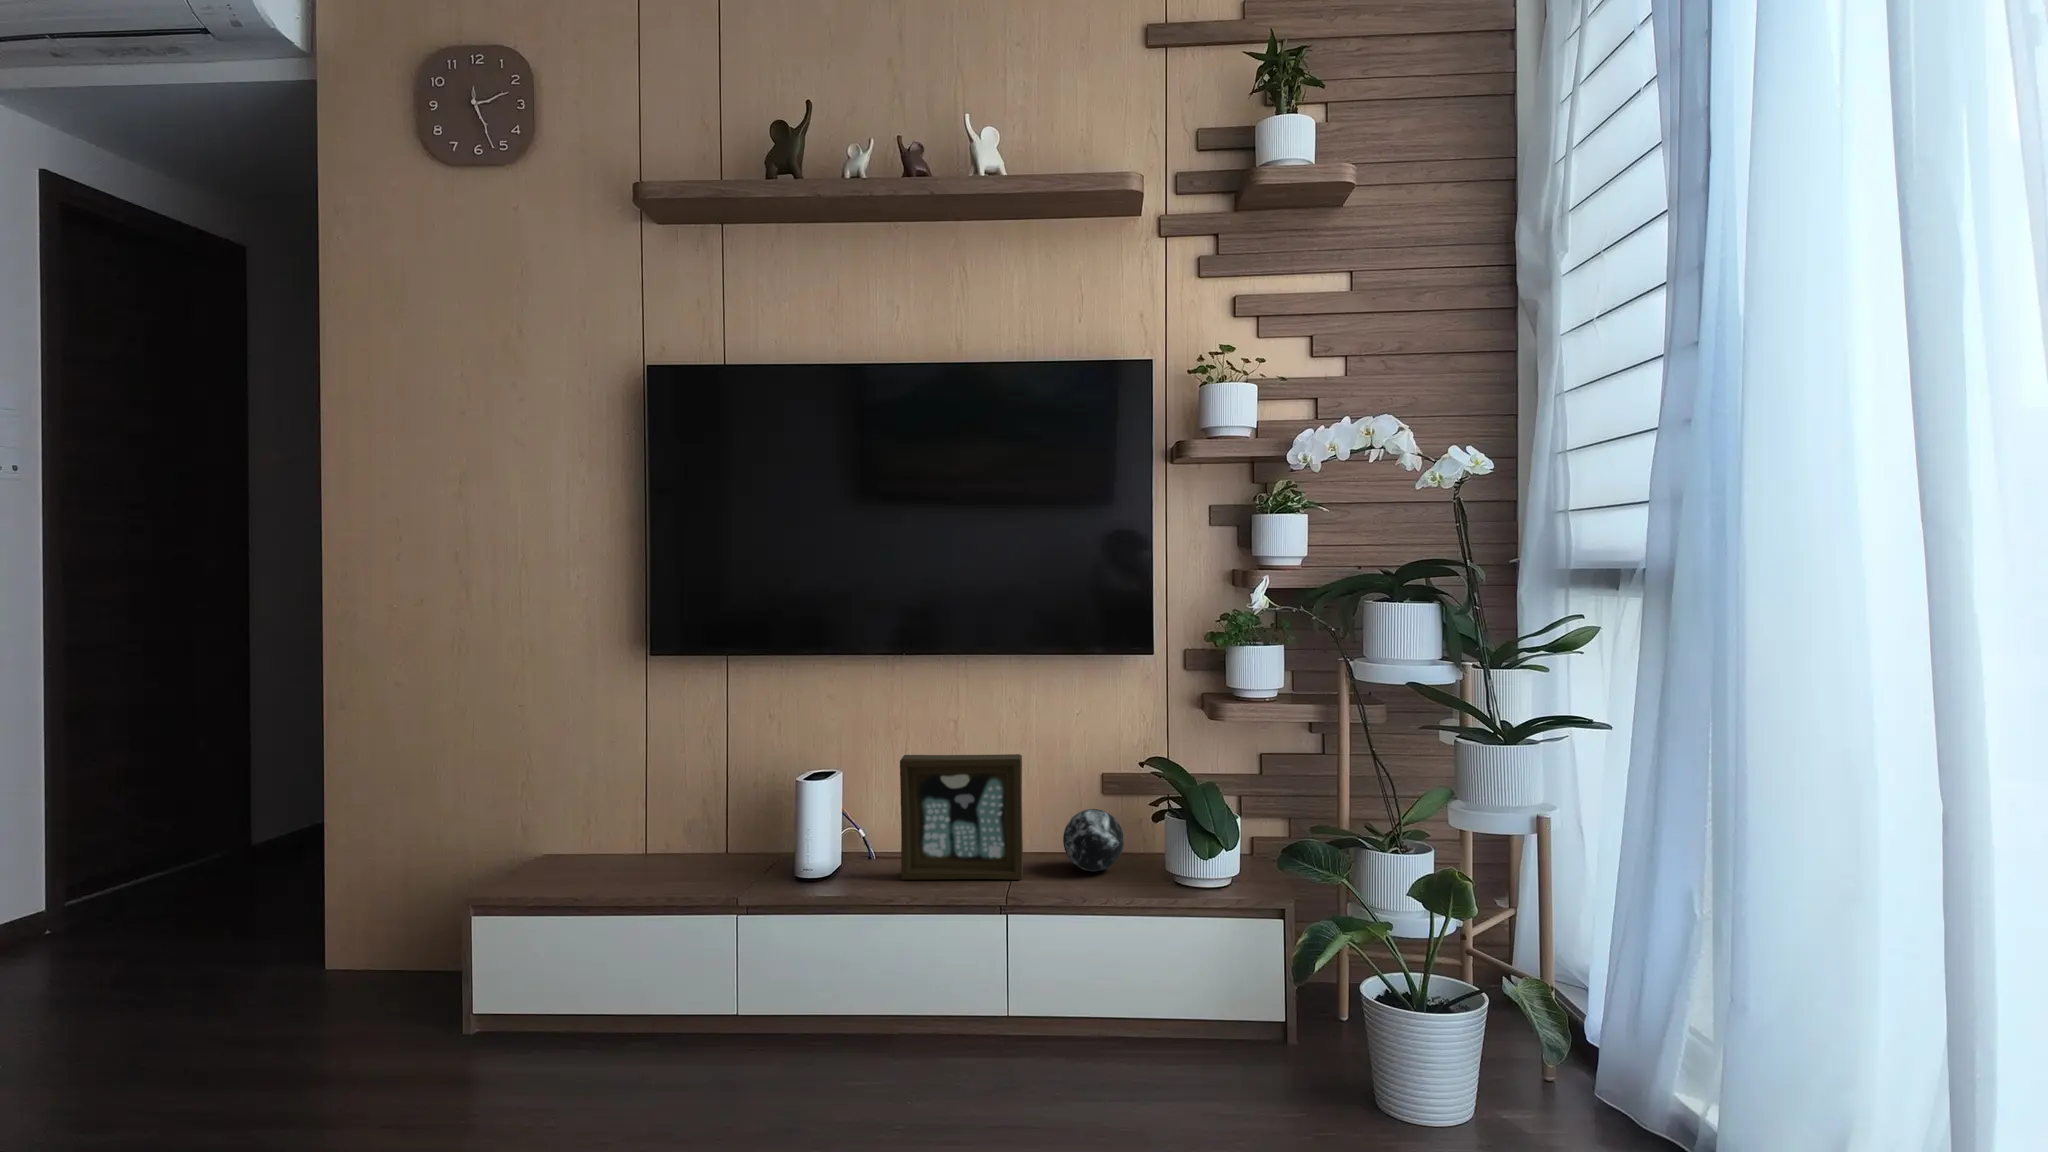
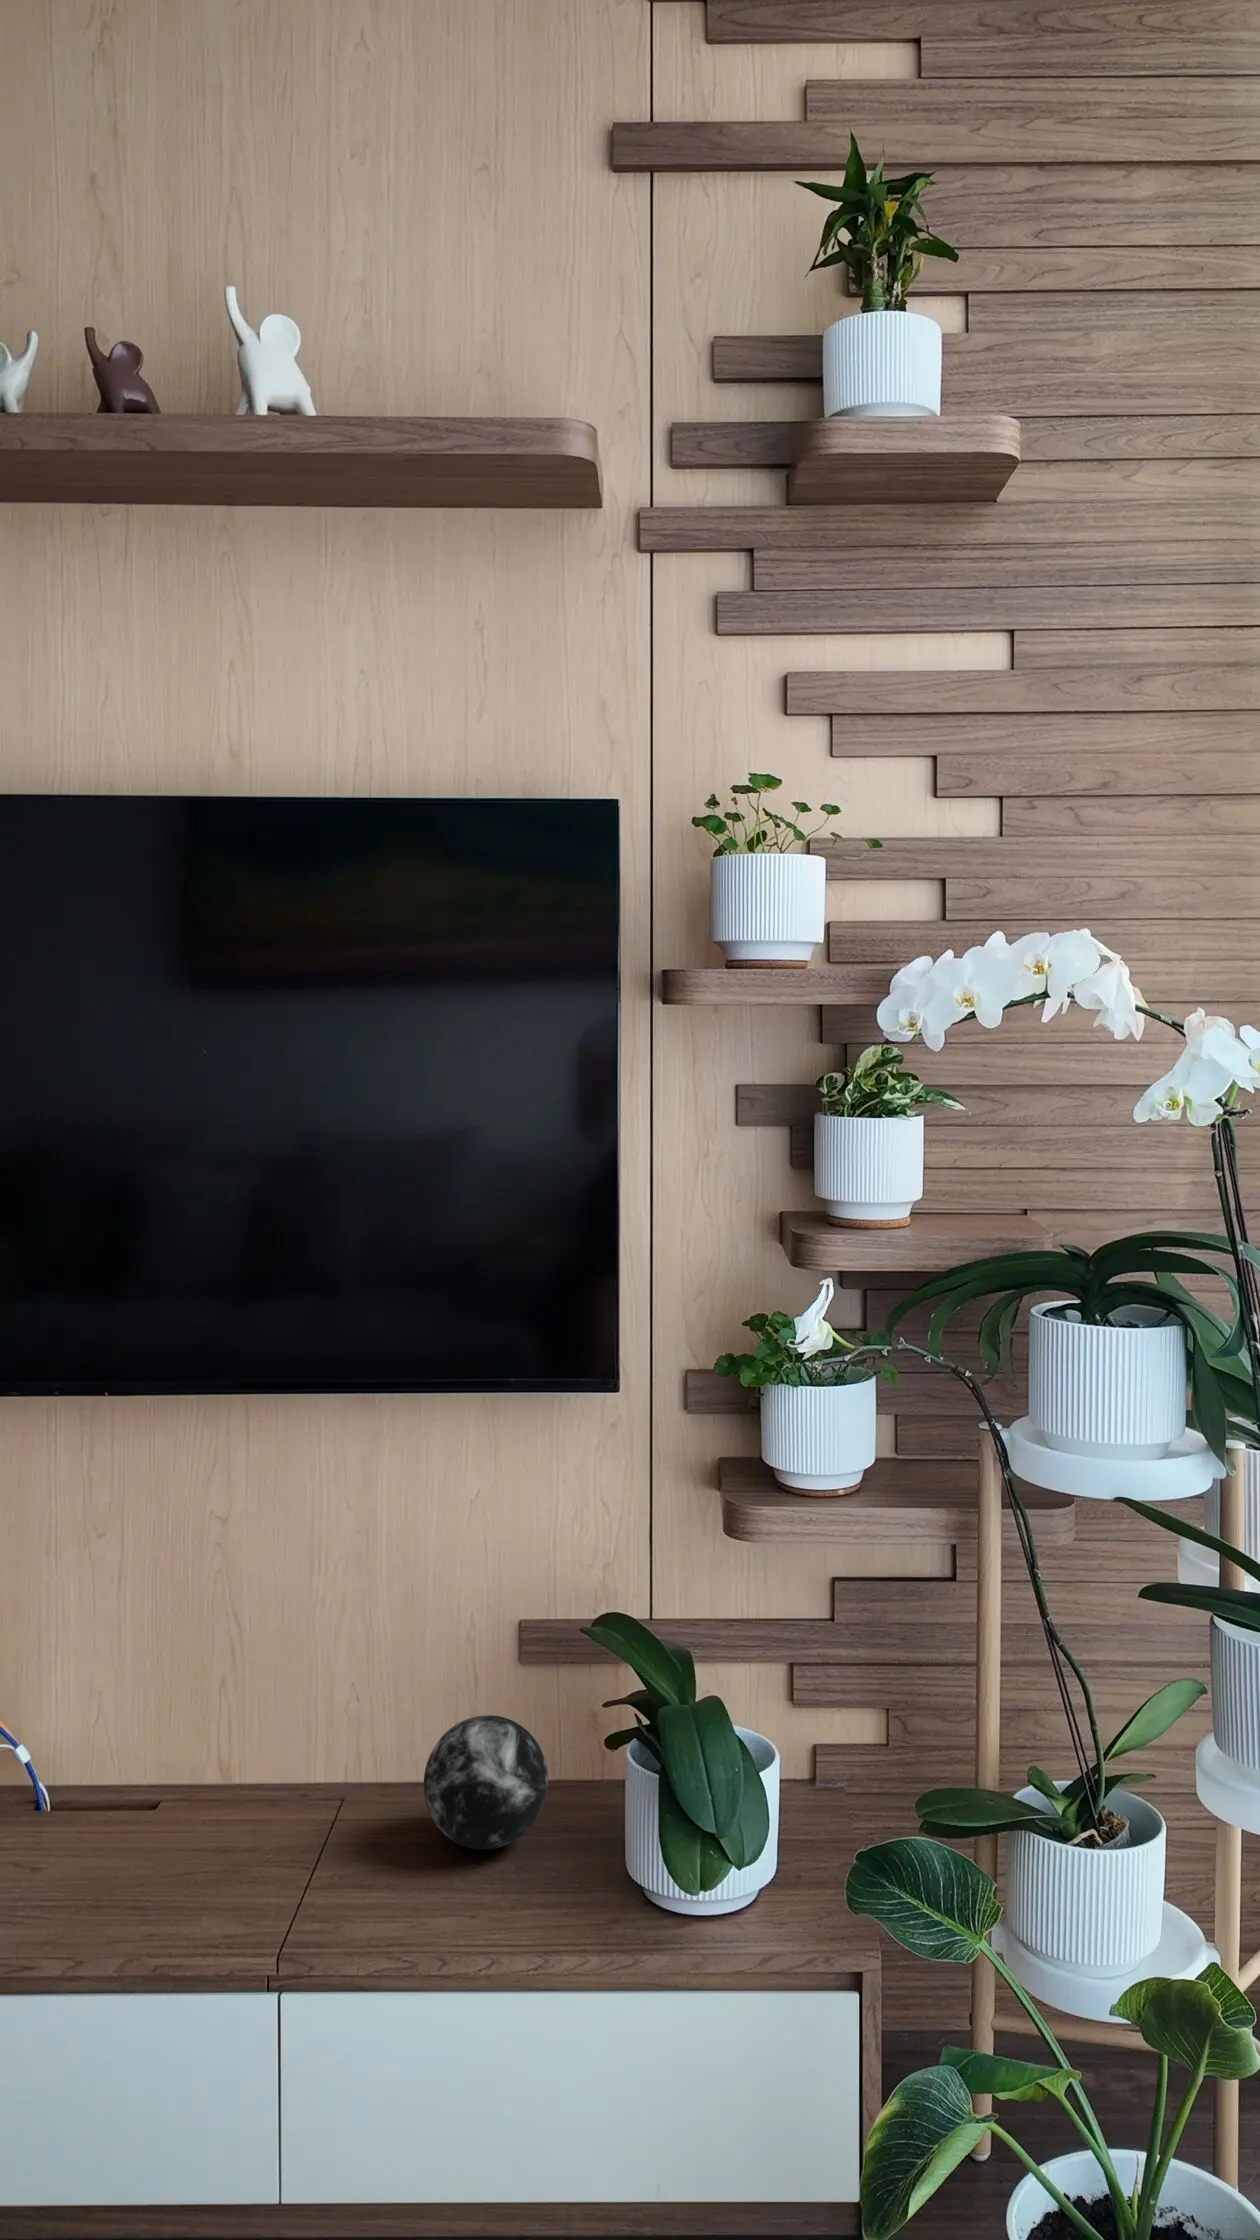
picture frame: present [900,754,1023,880] -> none [72,1613,339,1886]

